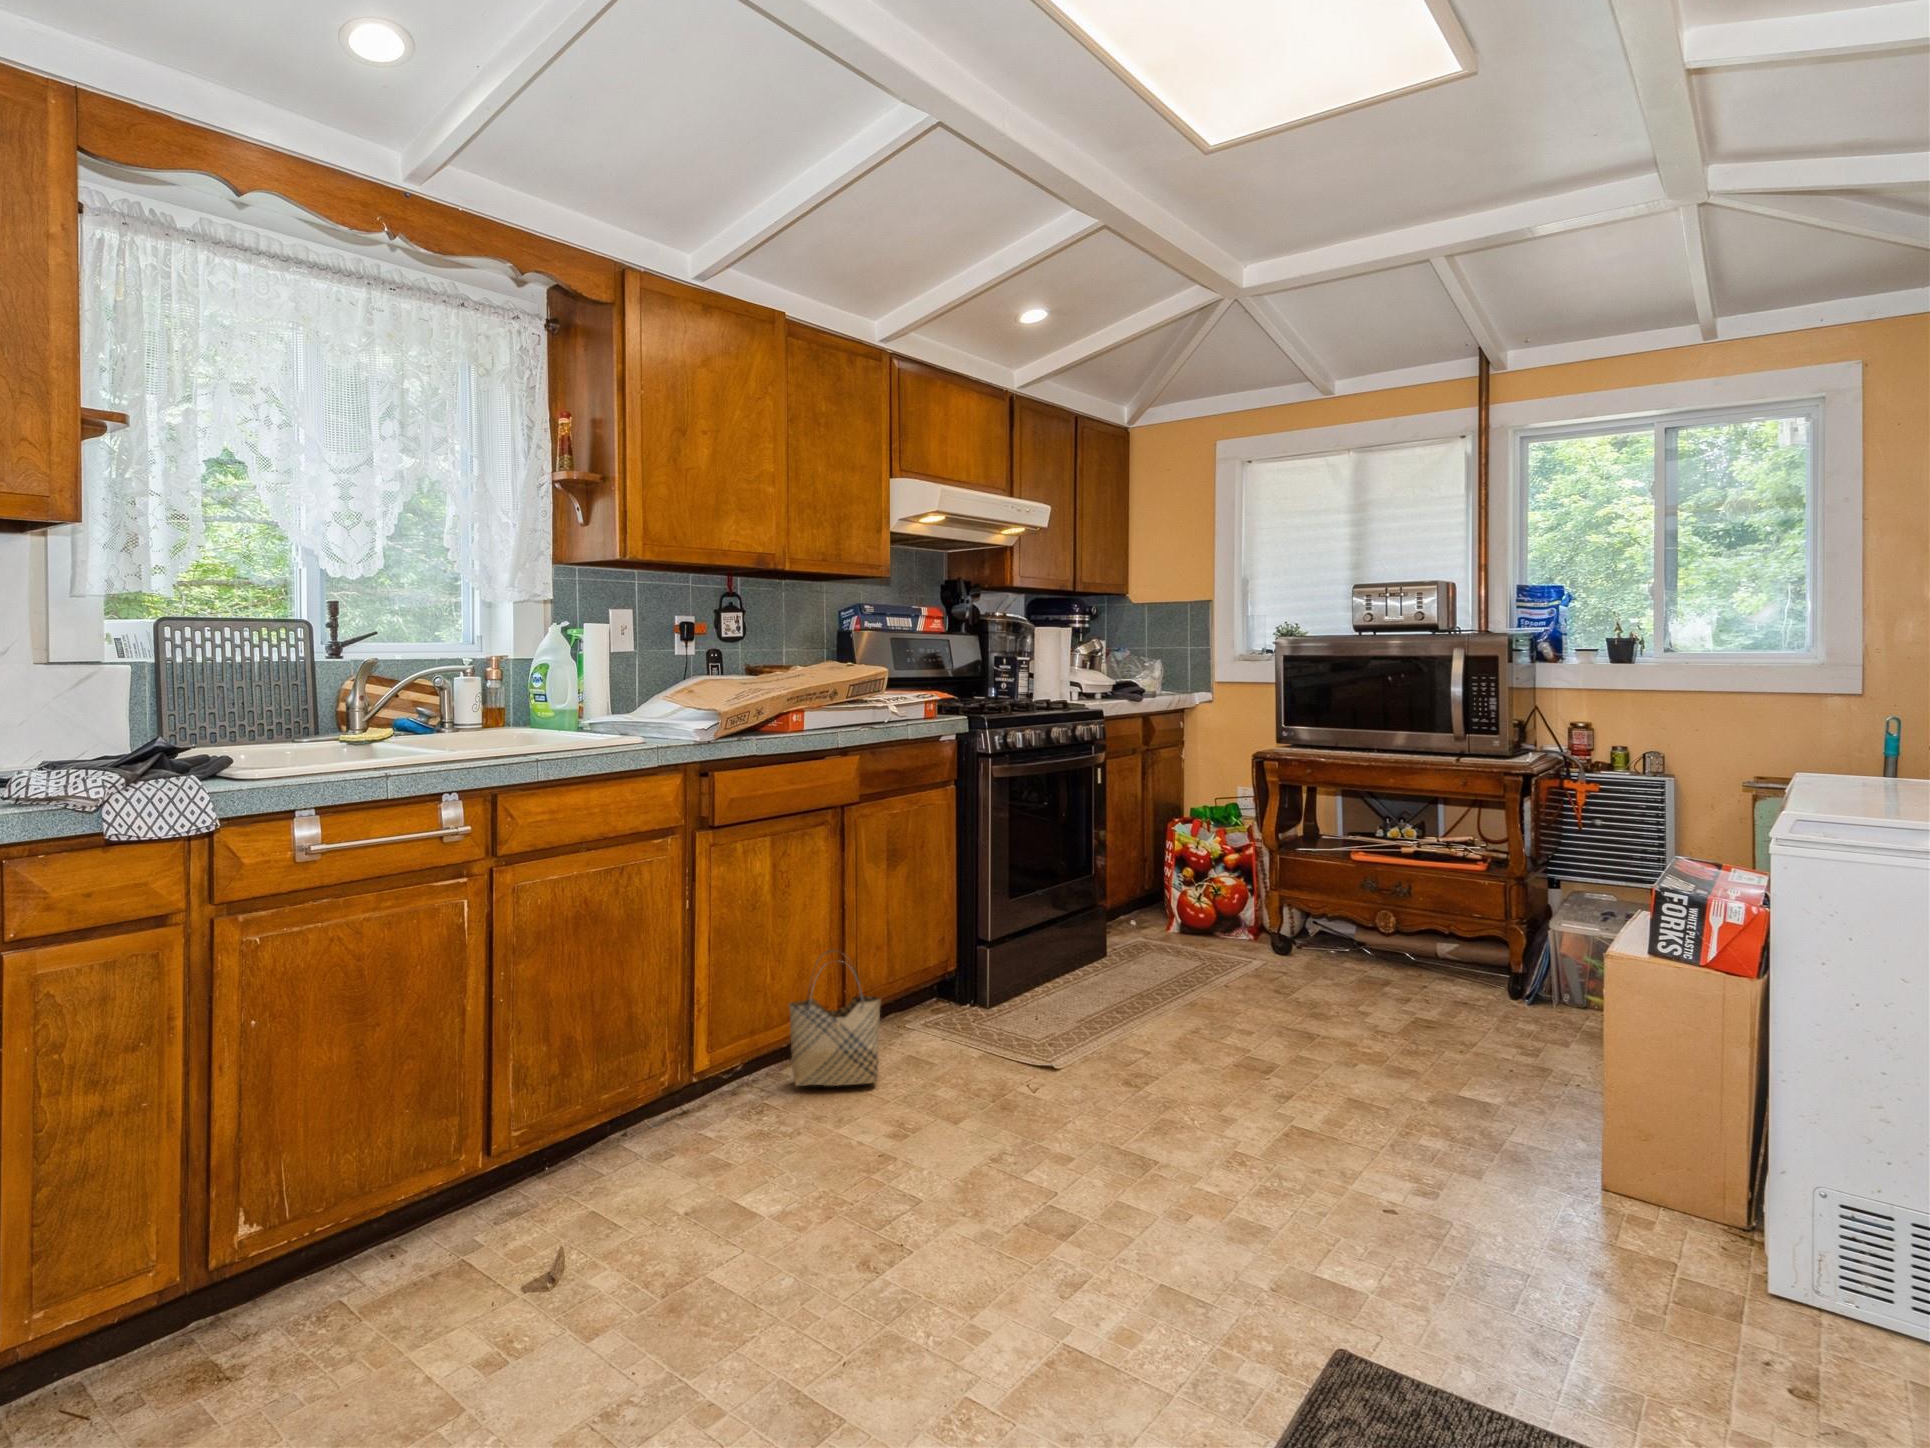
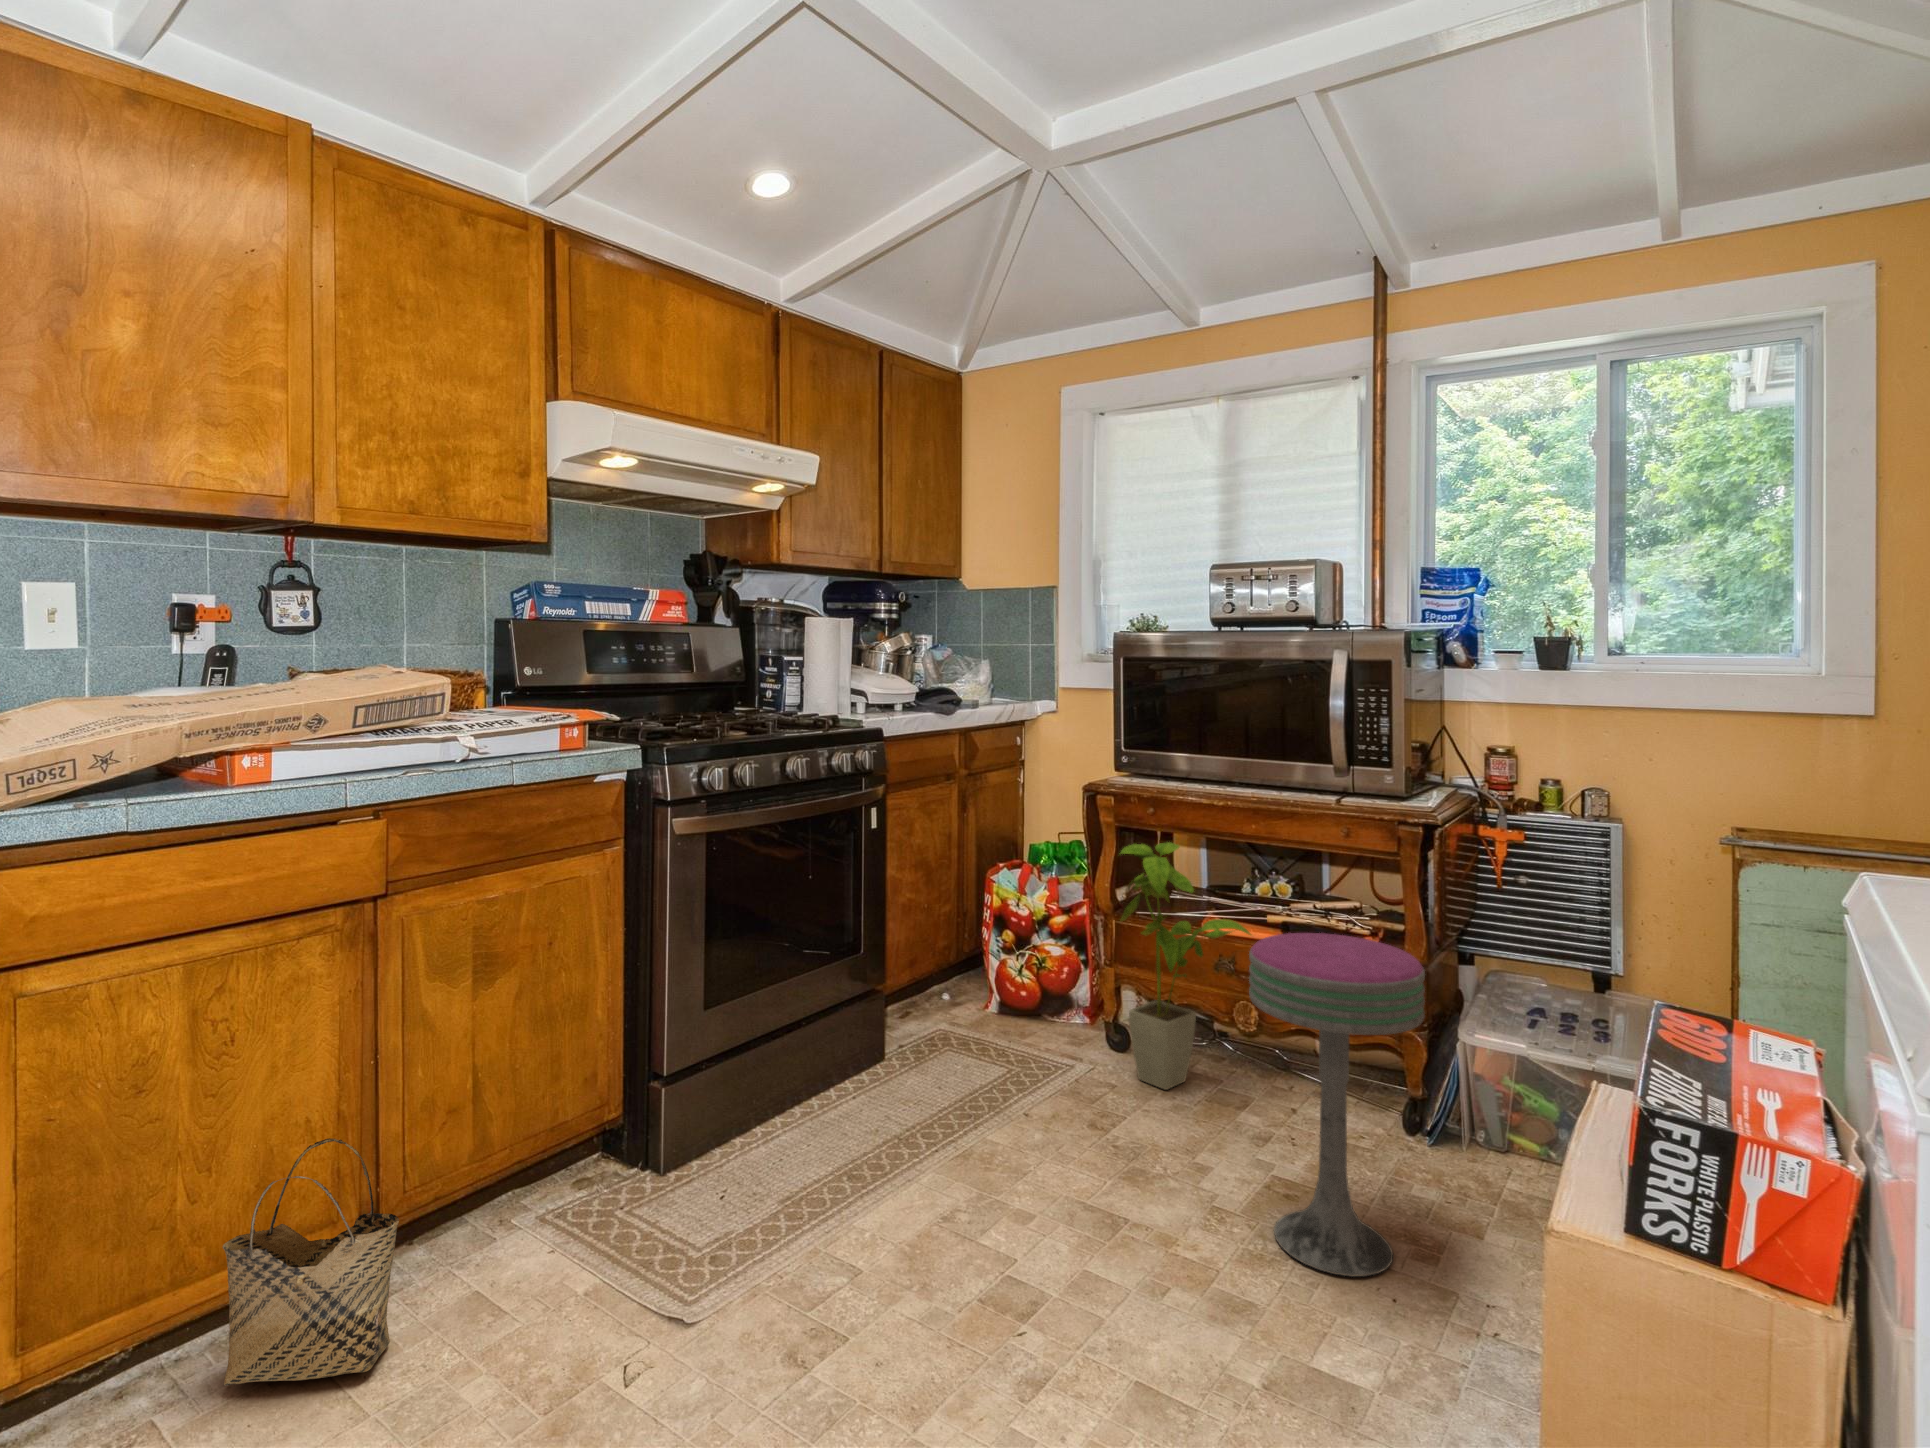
house plant: none [1288,791,1395,974] -> present [1120,842,1251,1090]
bar stool: none [1405,842,1529,1060] -> present [1249,933,1425,1277]

